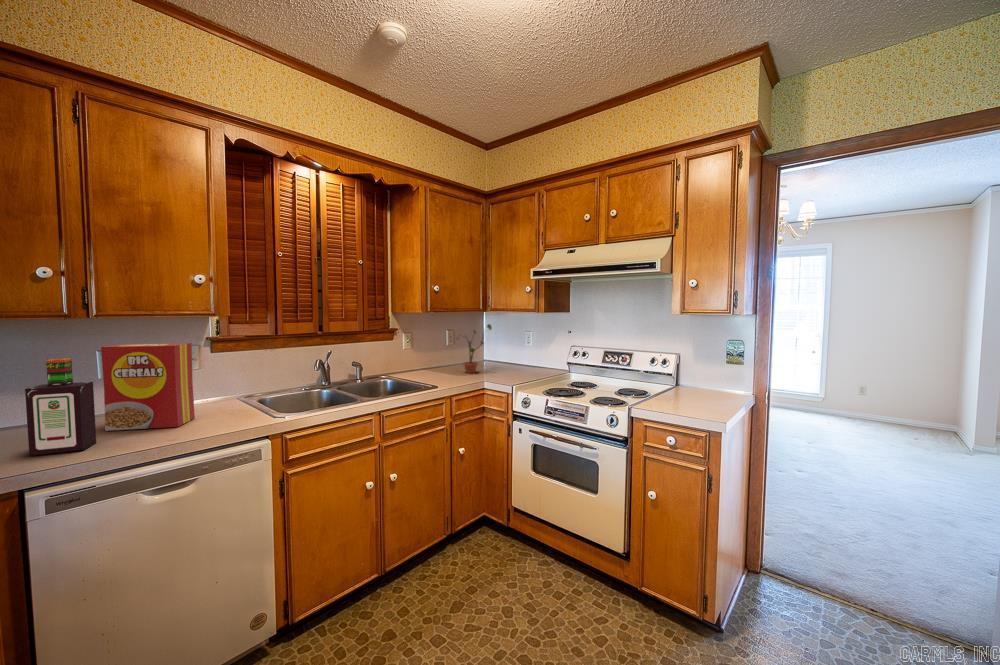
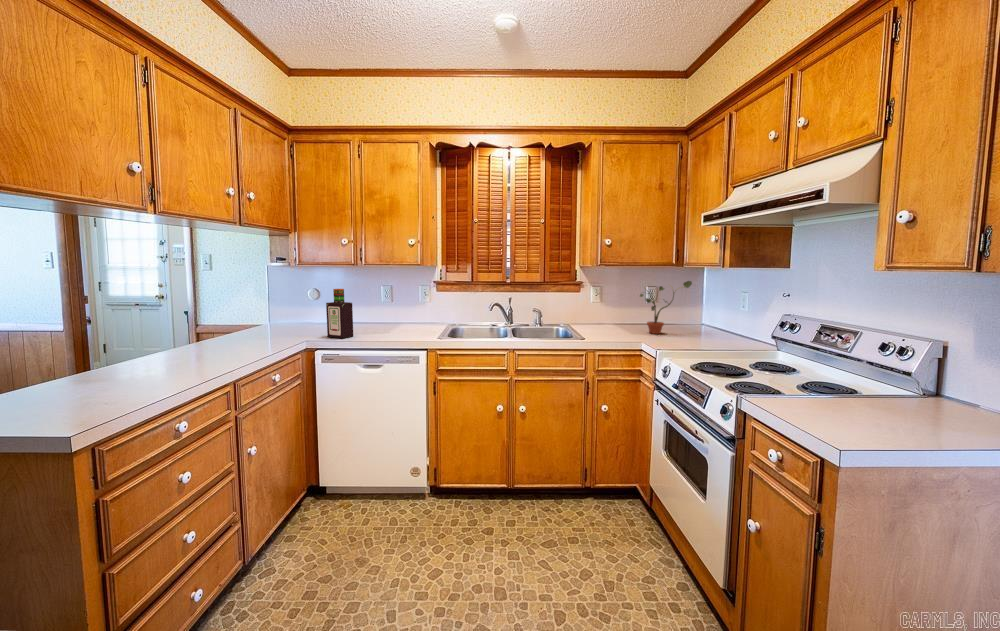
cereal box: present [101,343,195,431] -> none [365,284,406,336]

